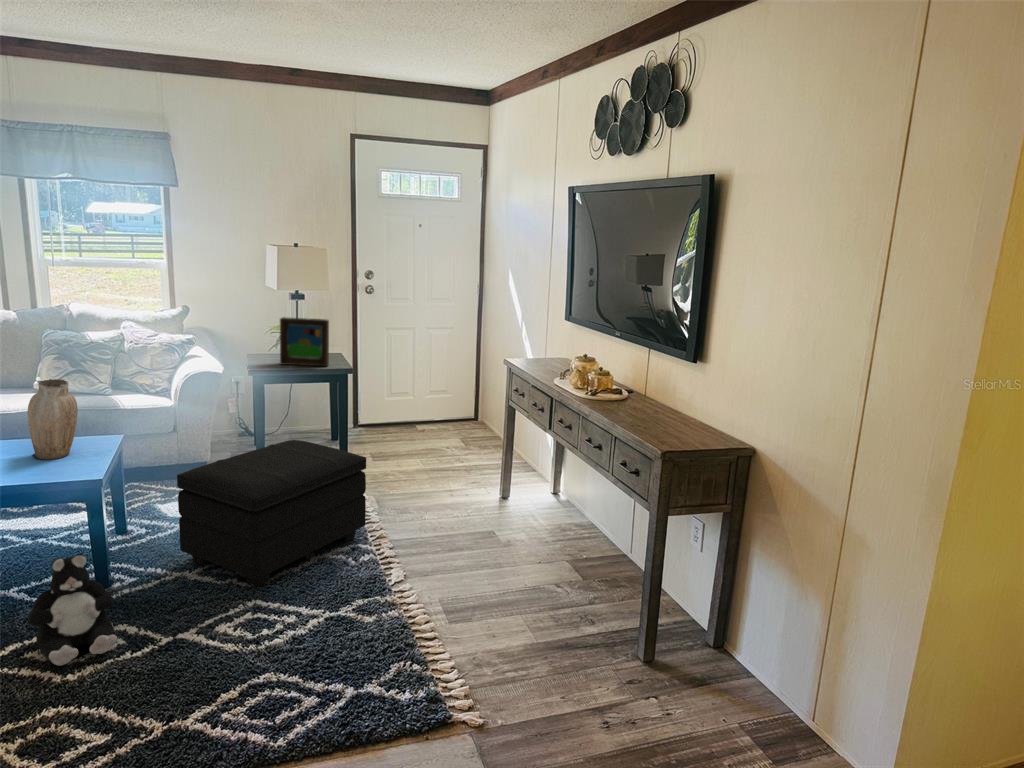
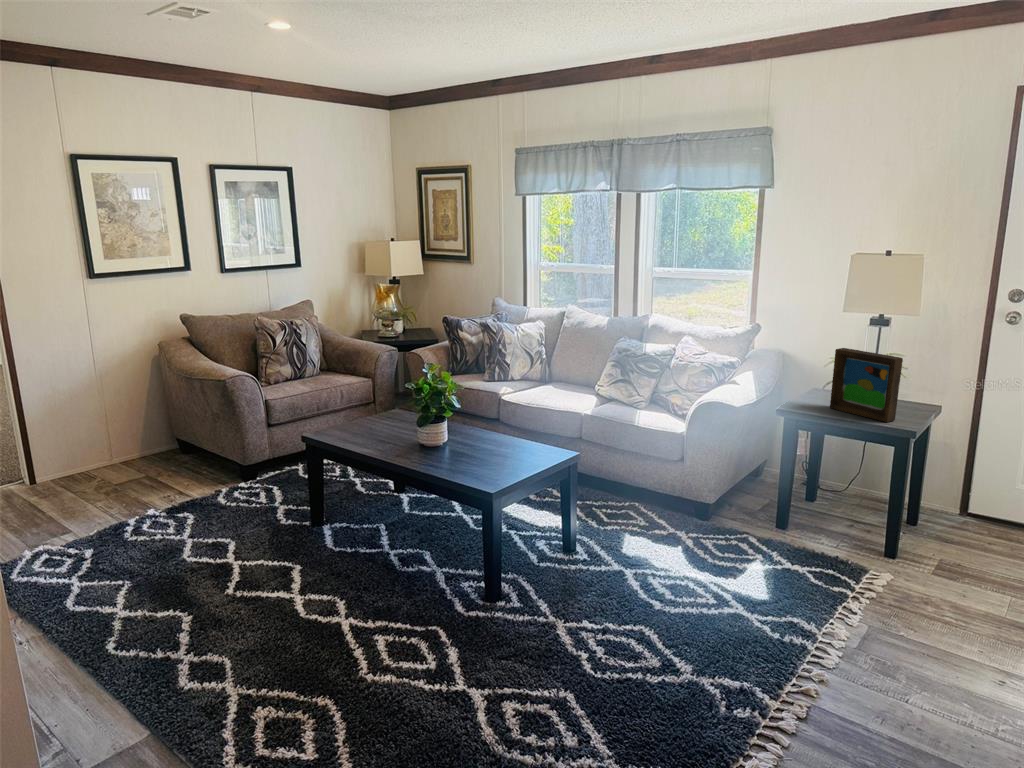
vase: present [27,379,78,460] -> none [480,389,519,466]
footstool: present [177,440,366,586] -> none [569,510,792,677]
plush toy: present [28,554,117,666] -> none [370,560,447,668]

